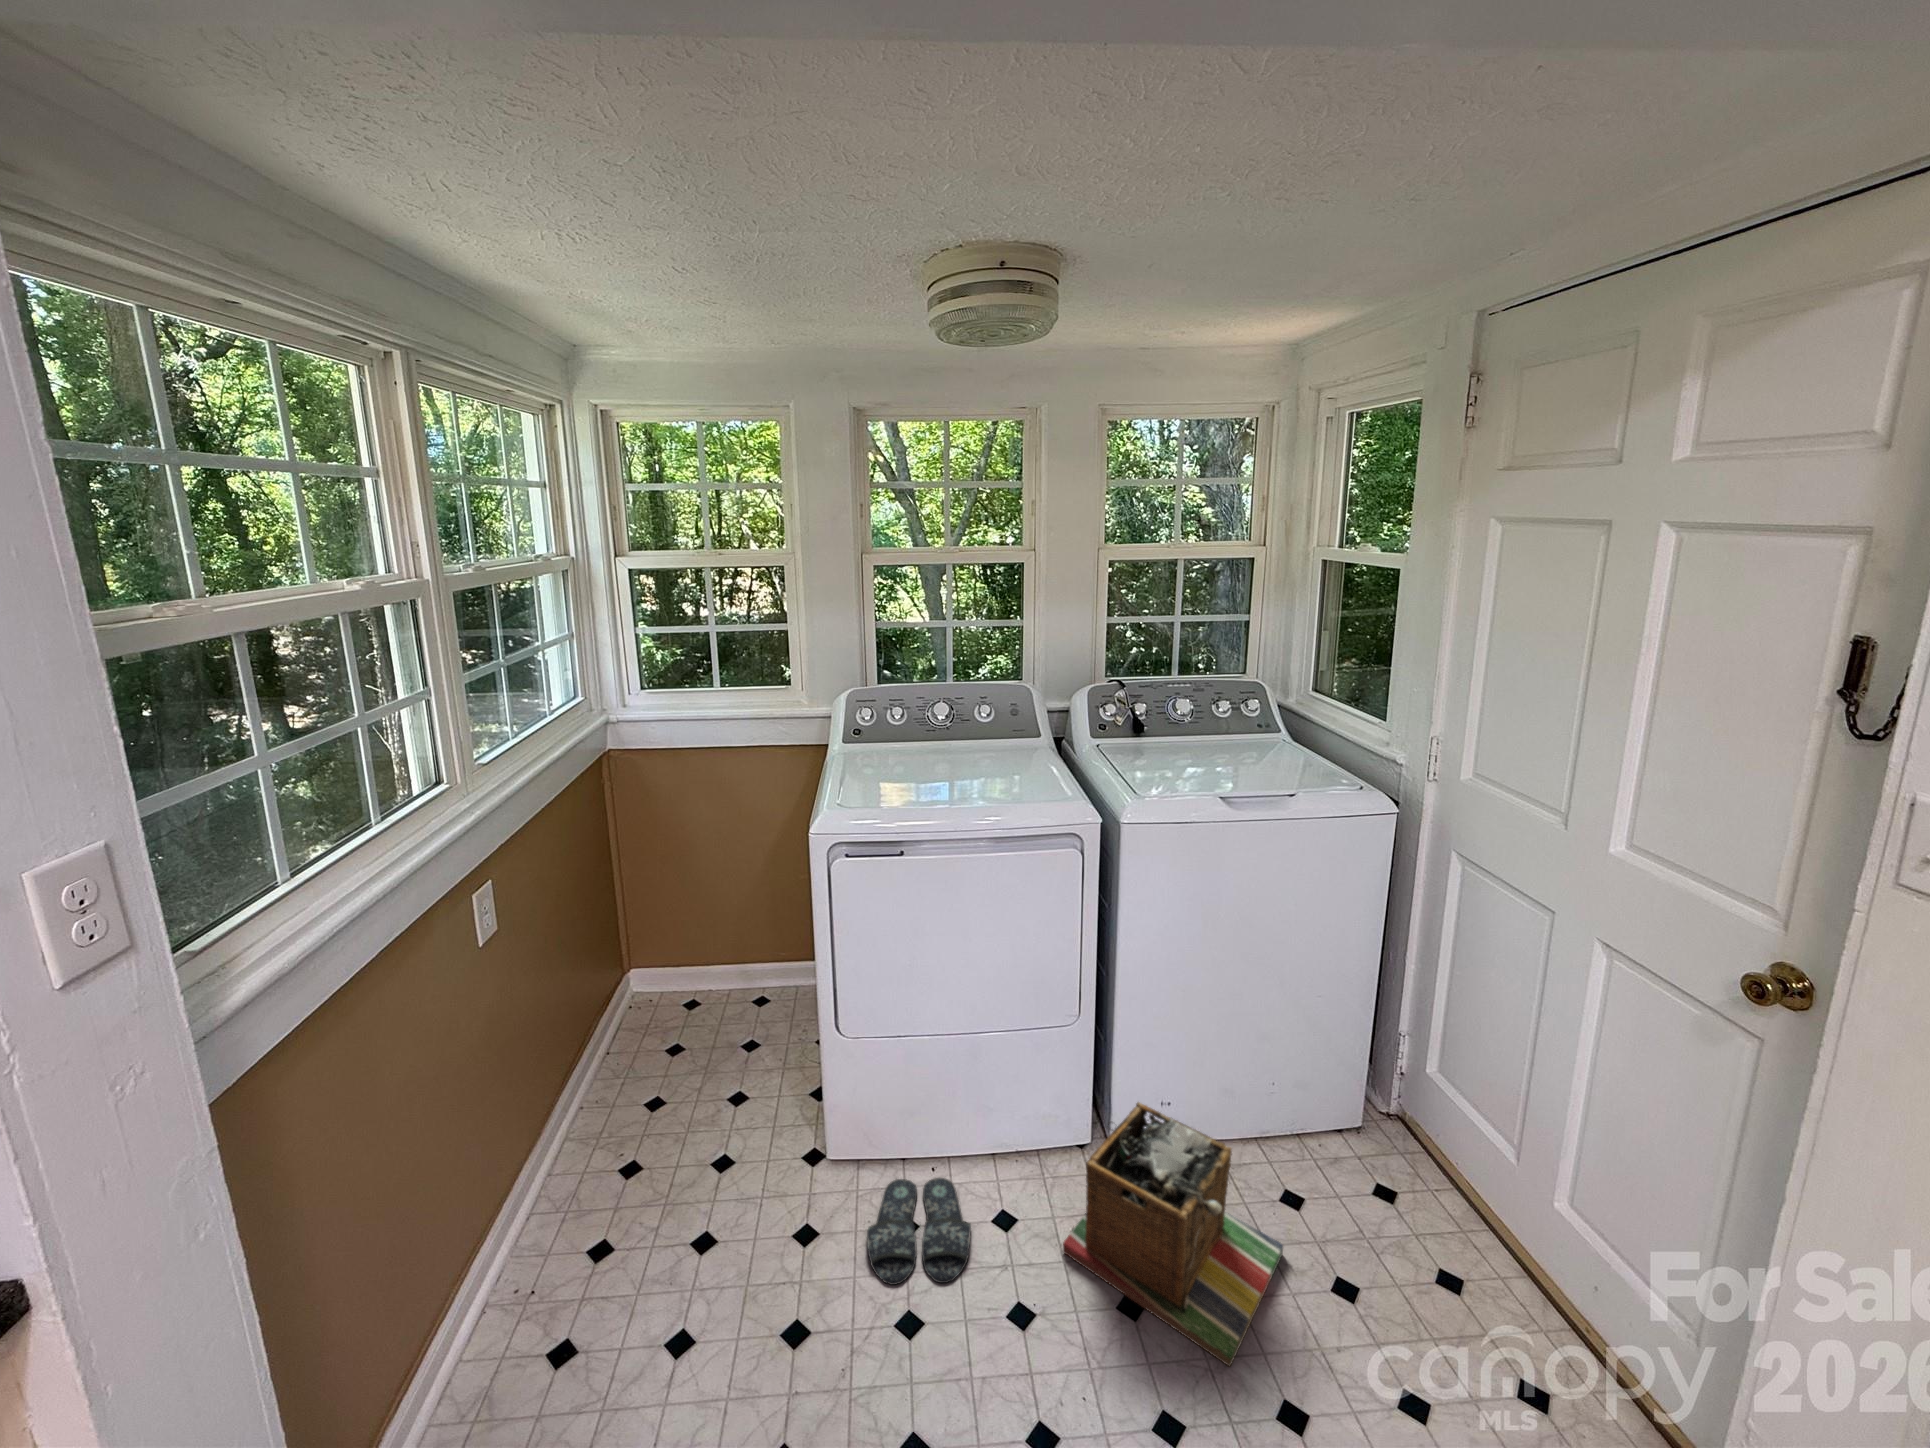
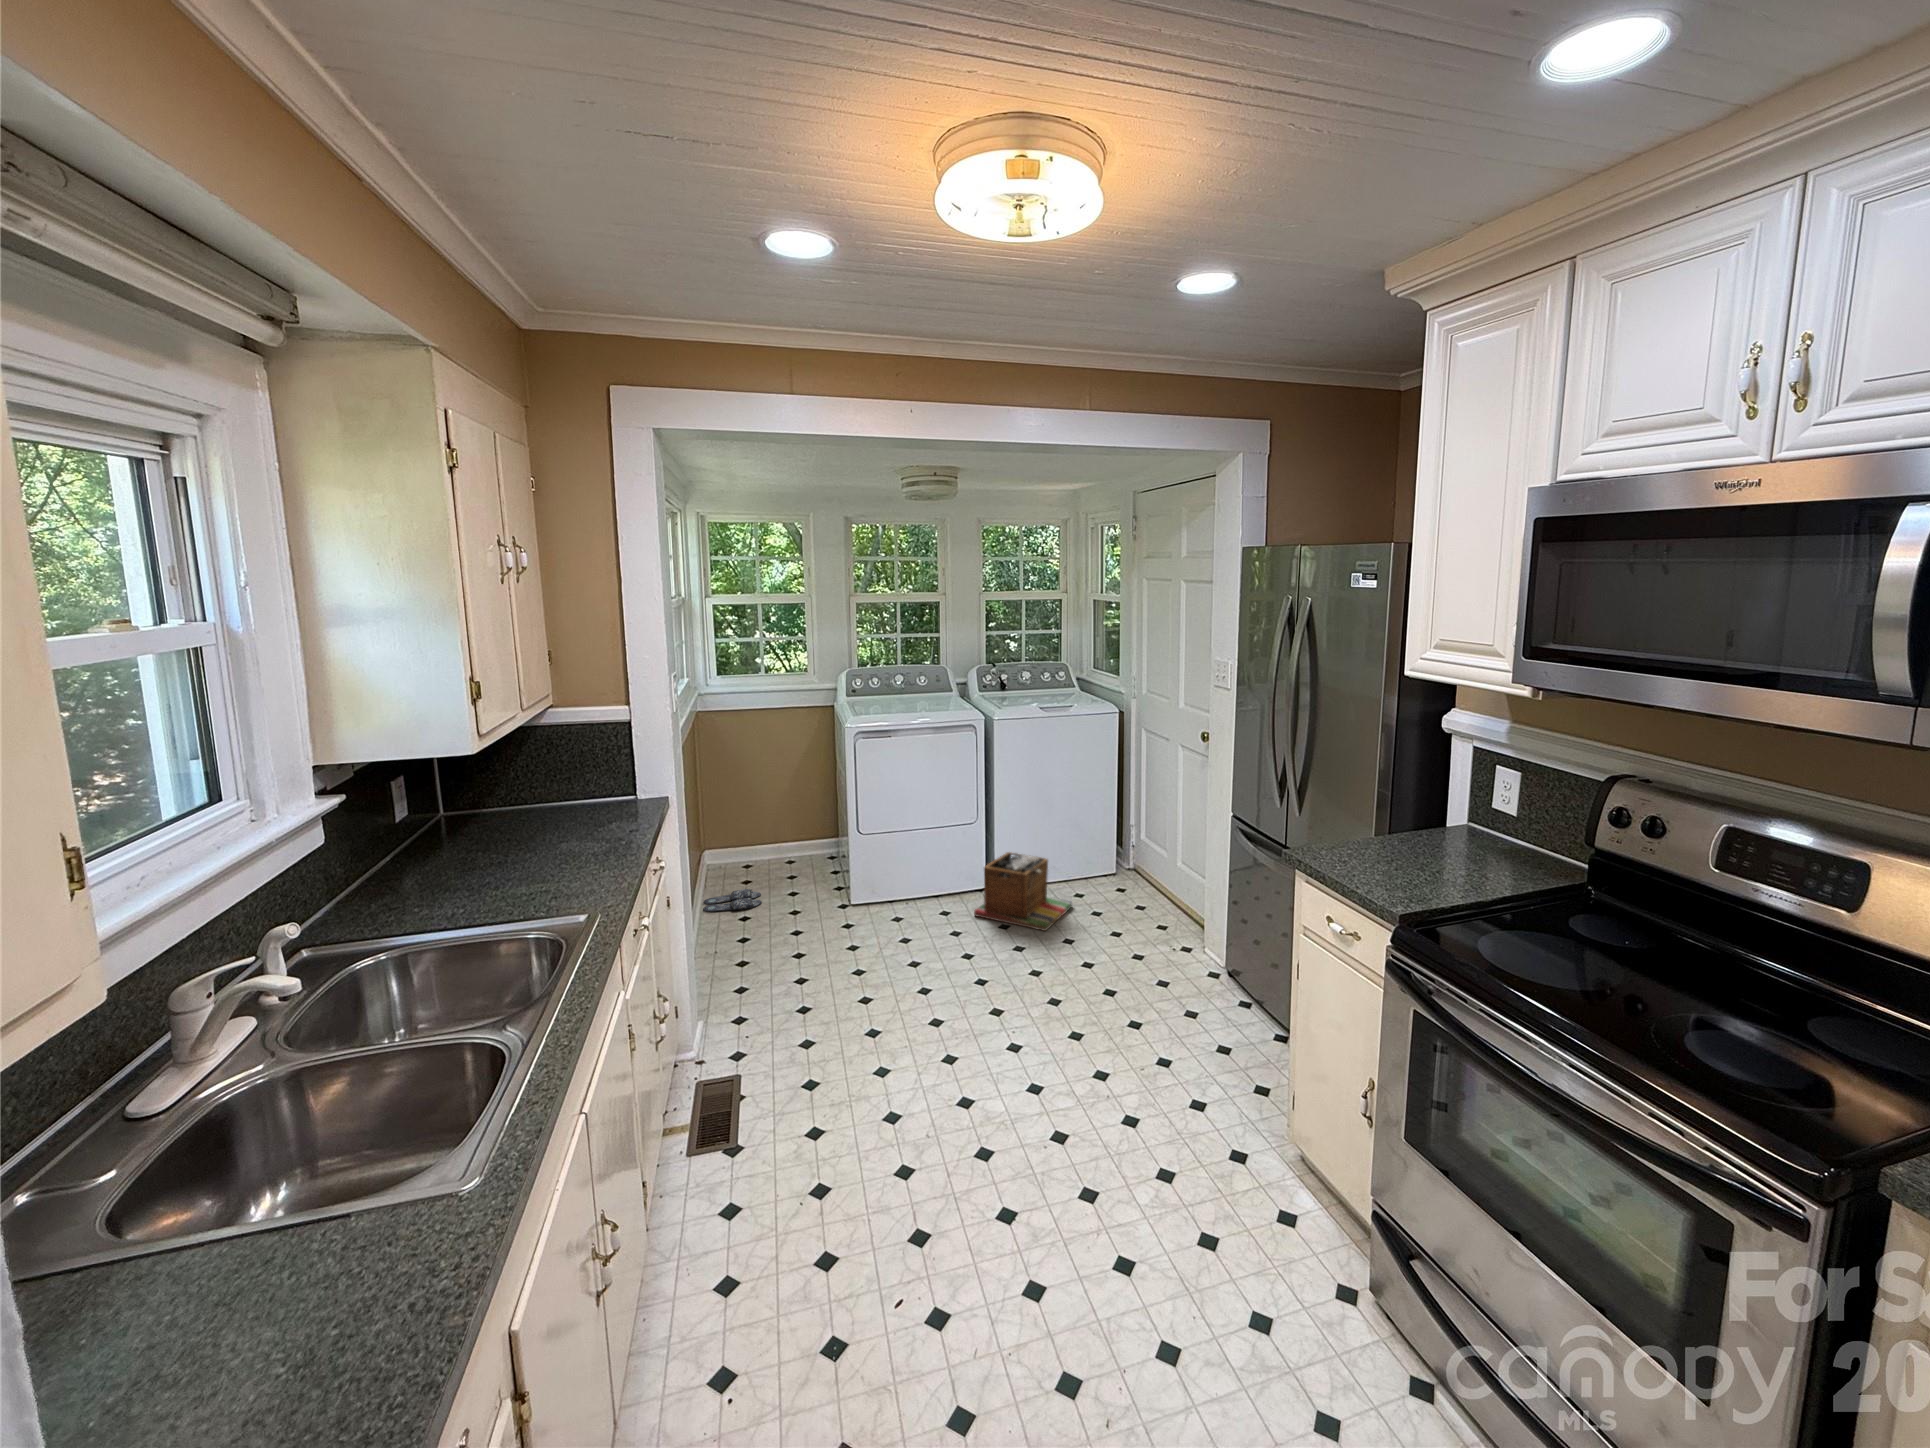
slippers: present [867,1178,971,1285] -> present [703,889,762,912]

